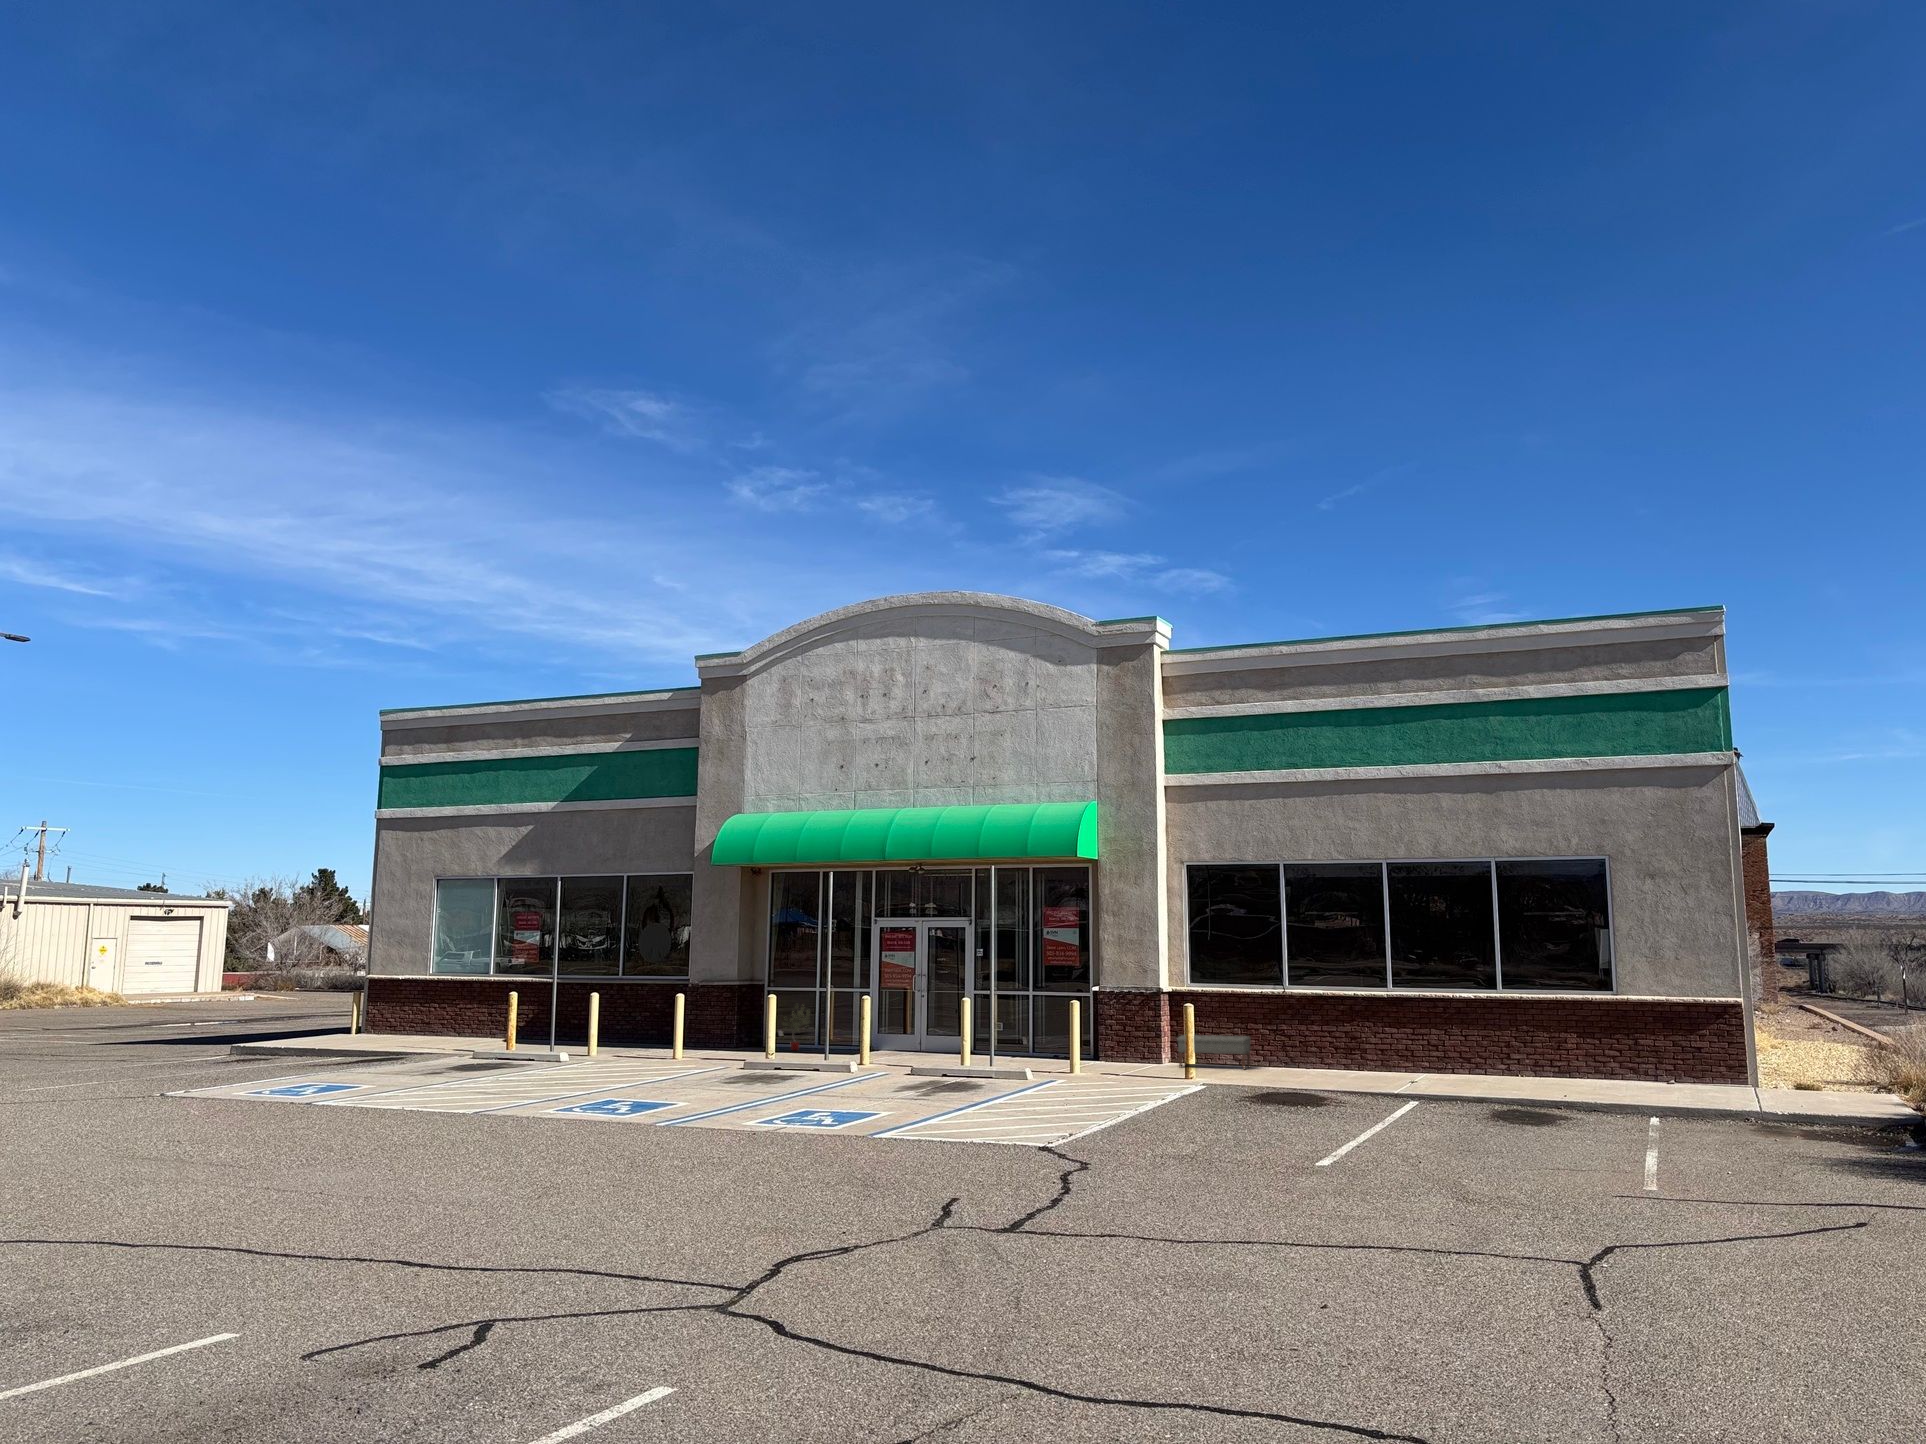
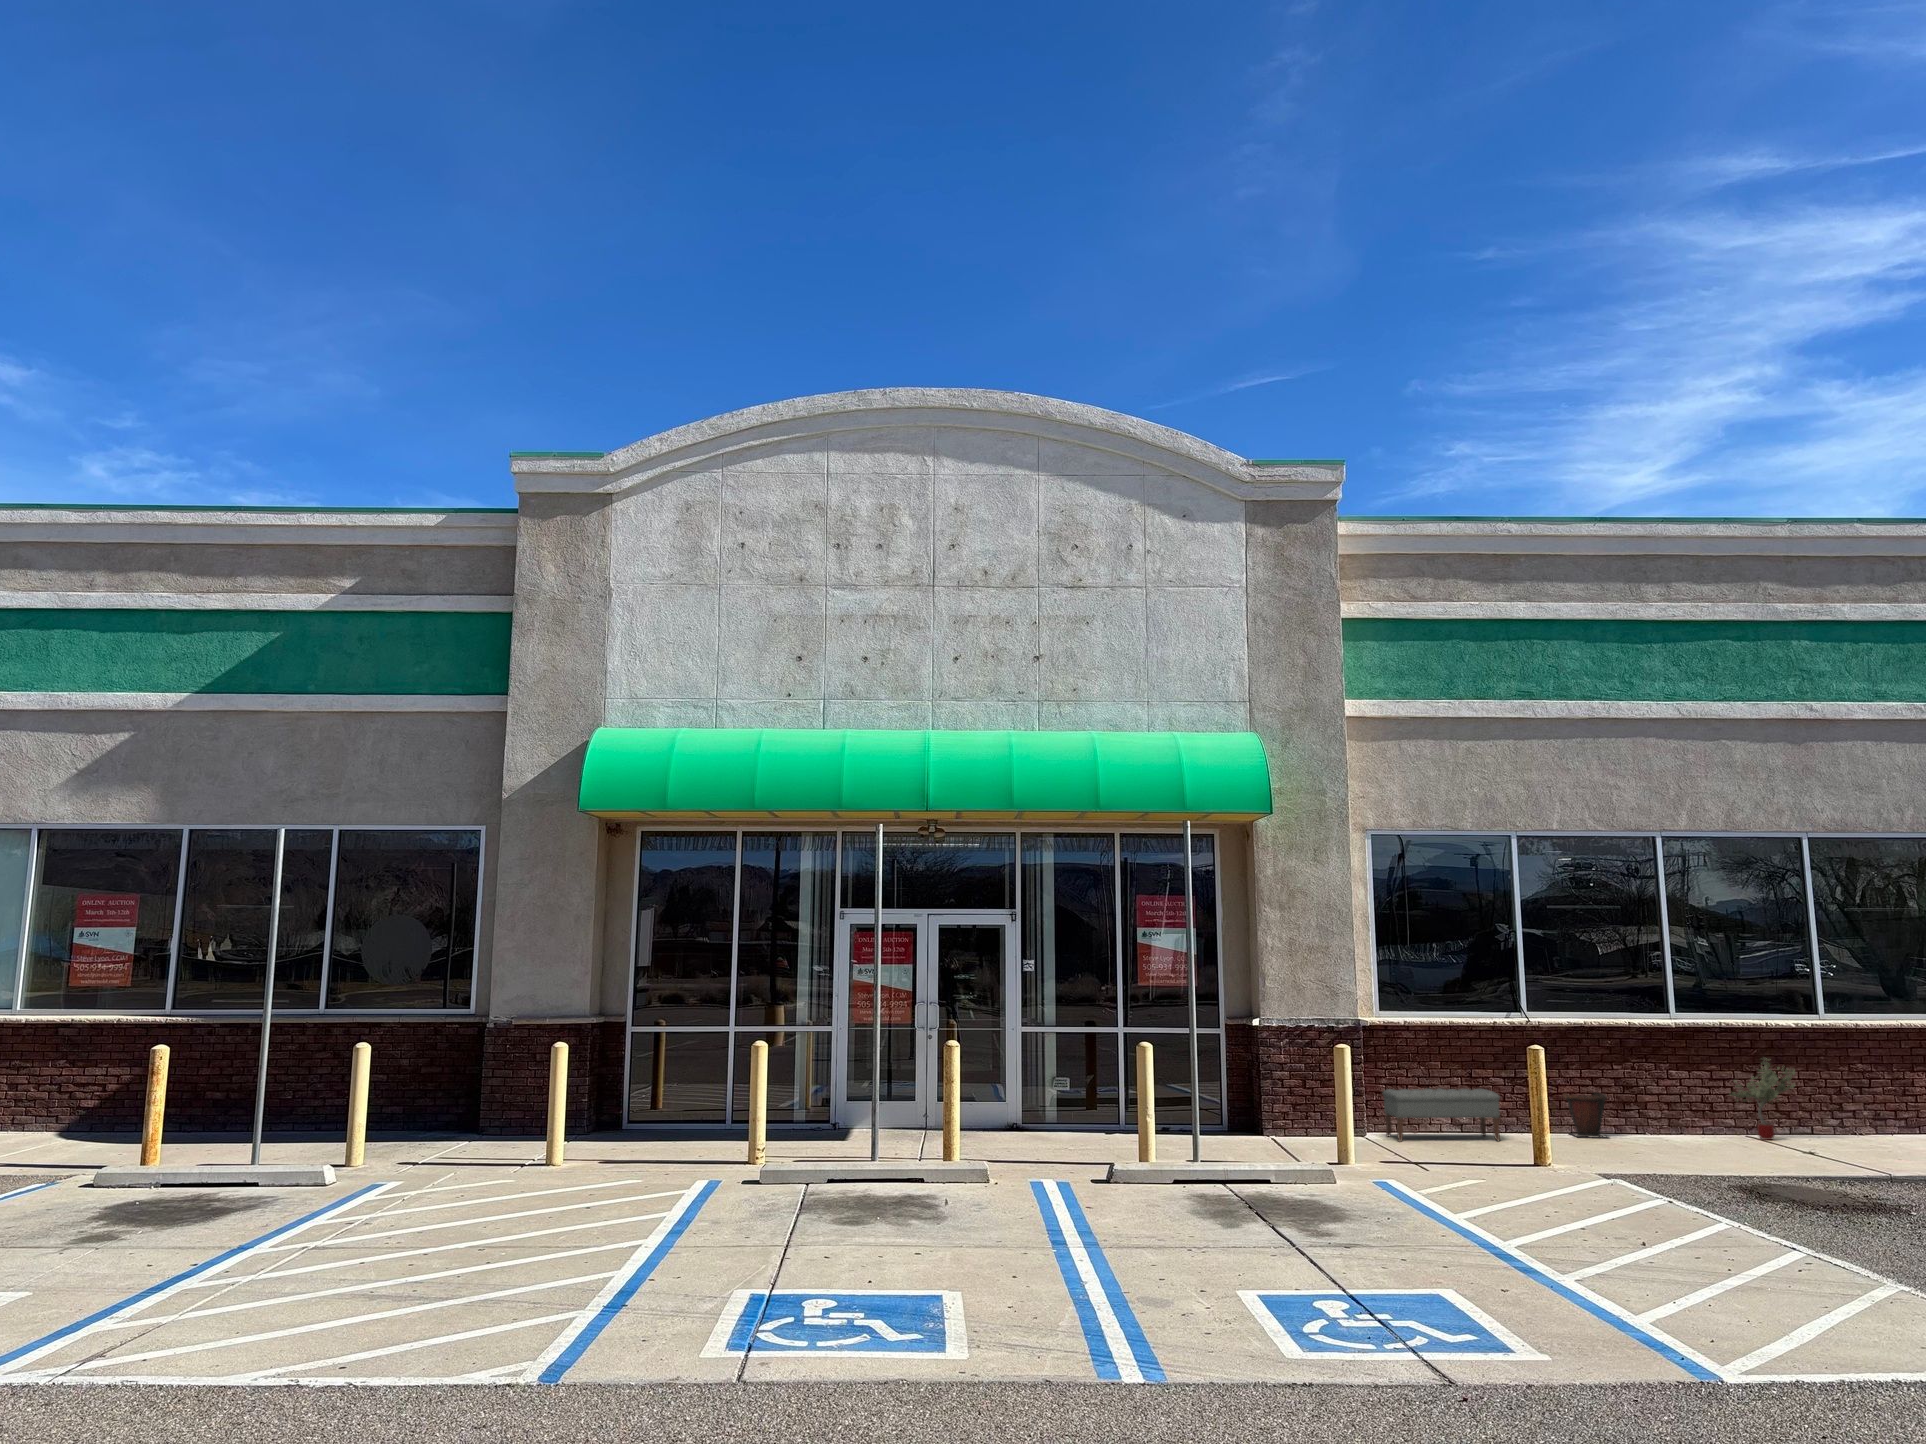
potted tree: present [781,1004,810,1051] -> present [1731,1058,1795,1140]
bucket: none [1305,1040,1335,1071] -> present [1563,1092,1608,1138]

